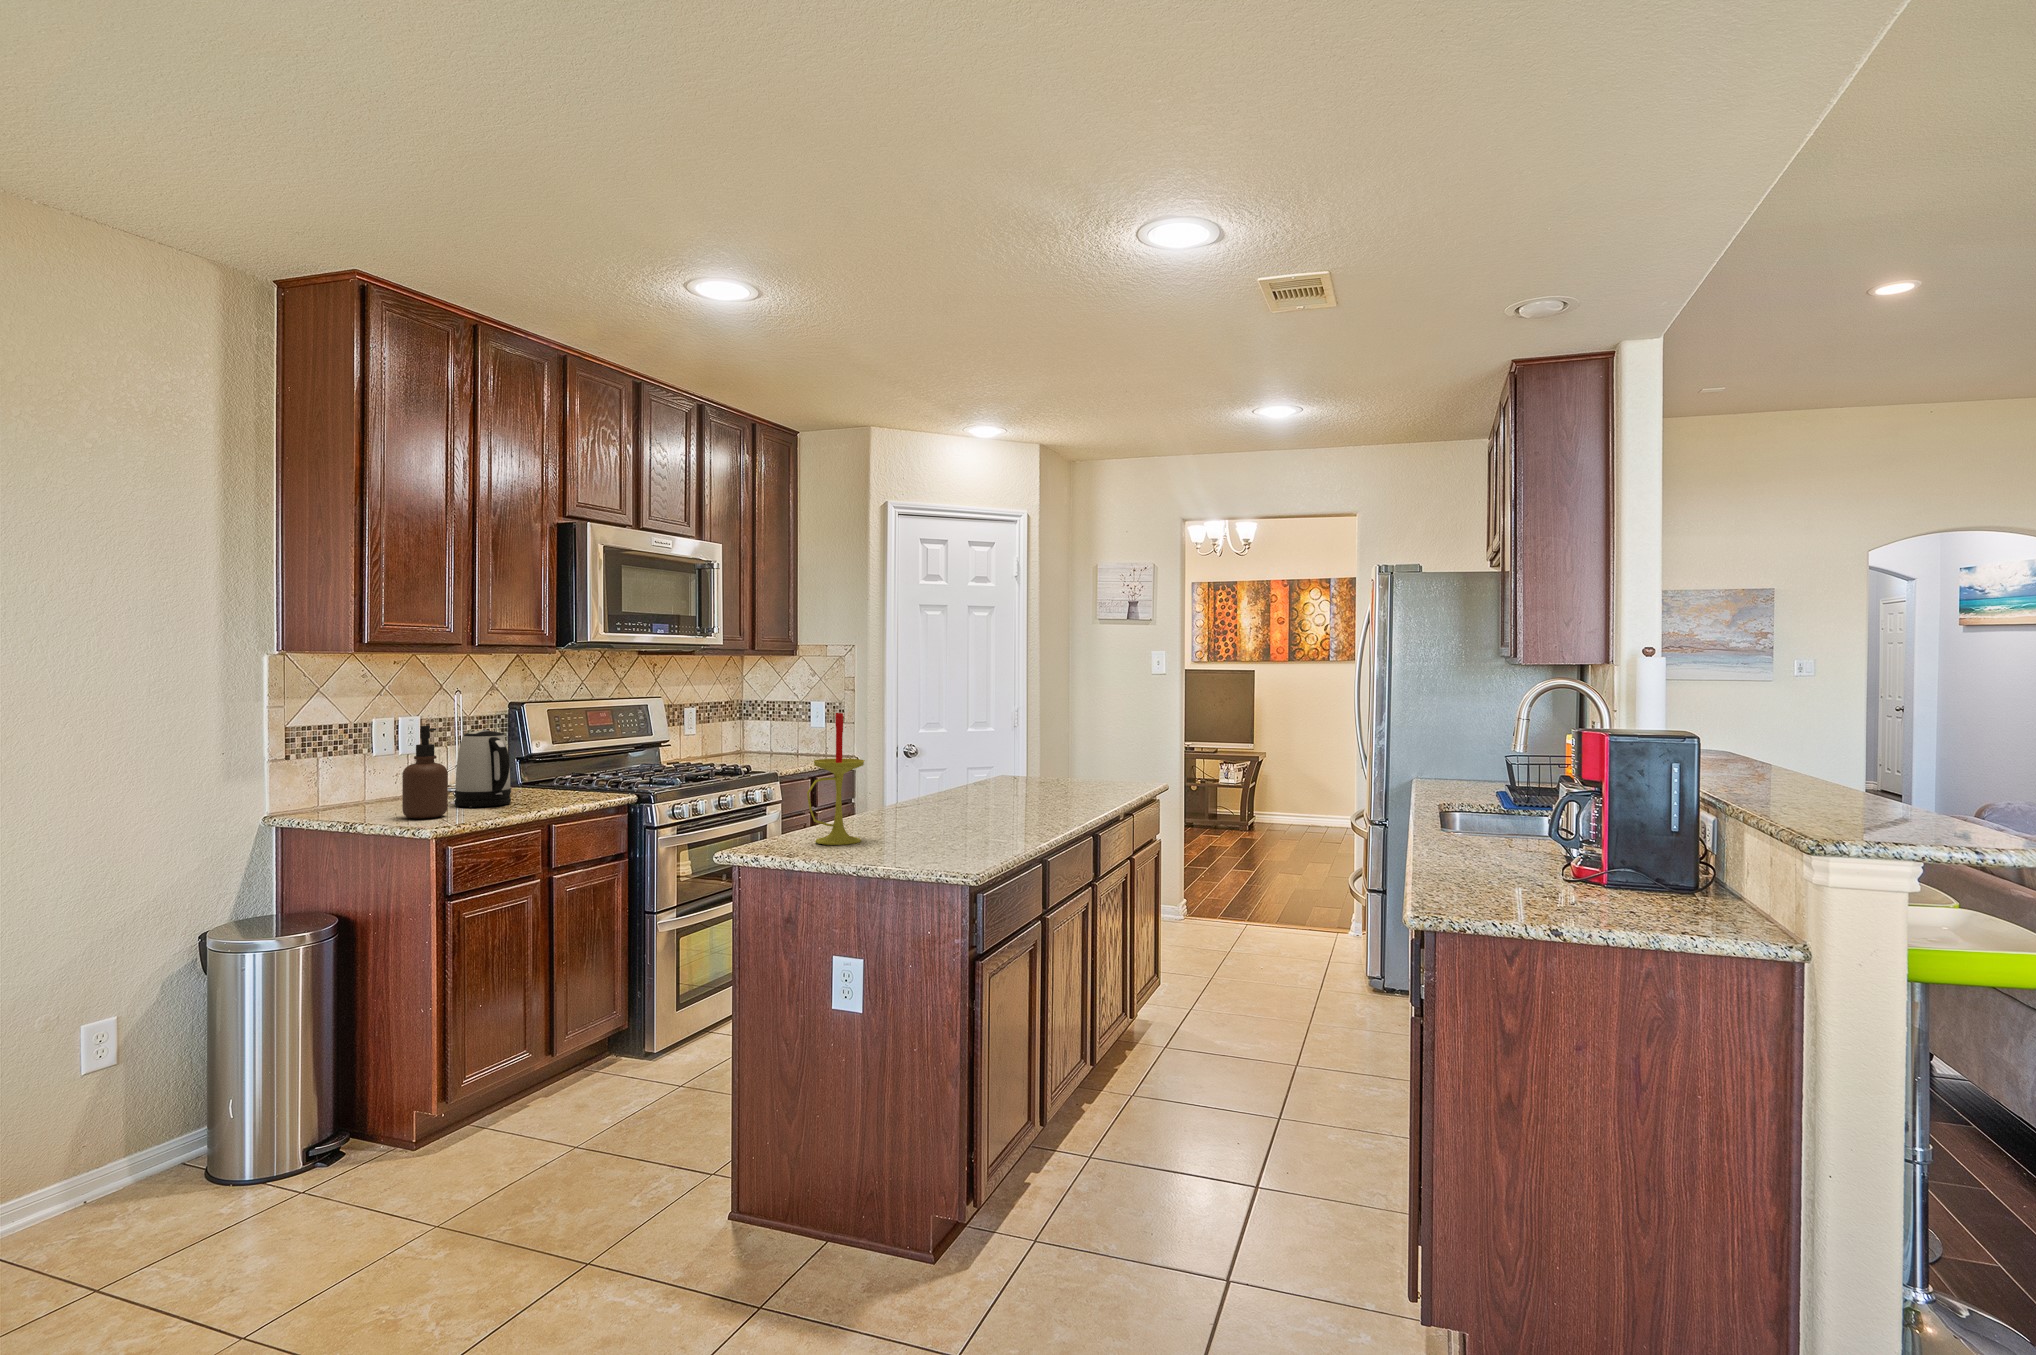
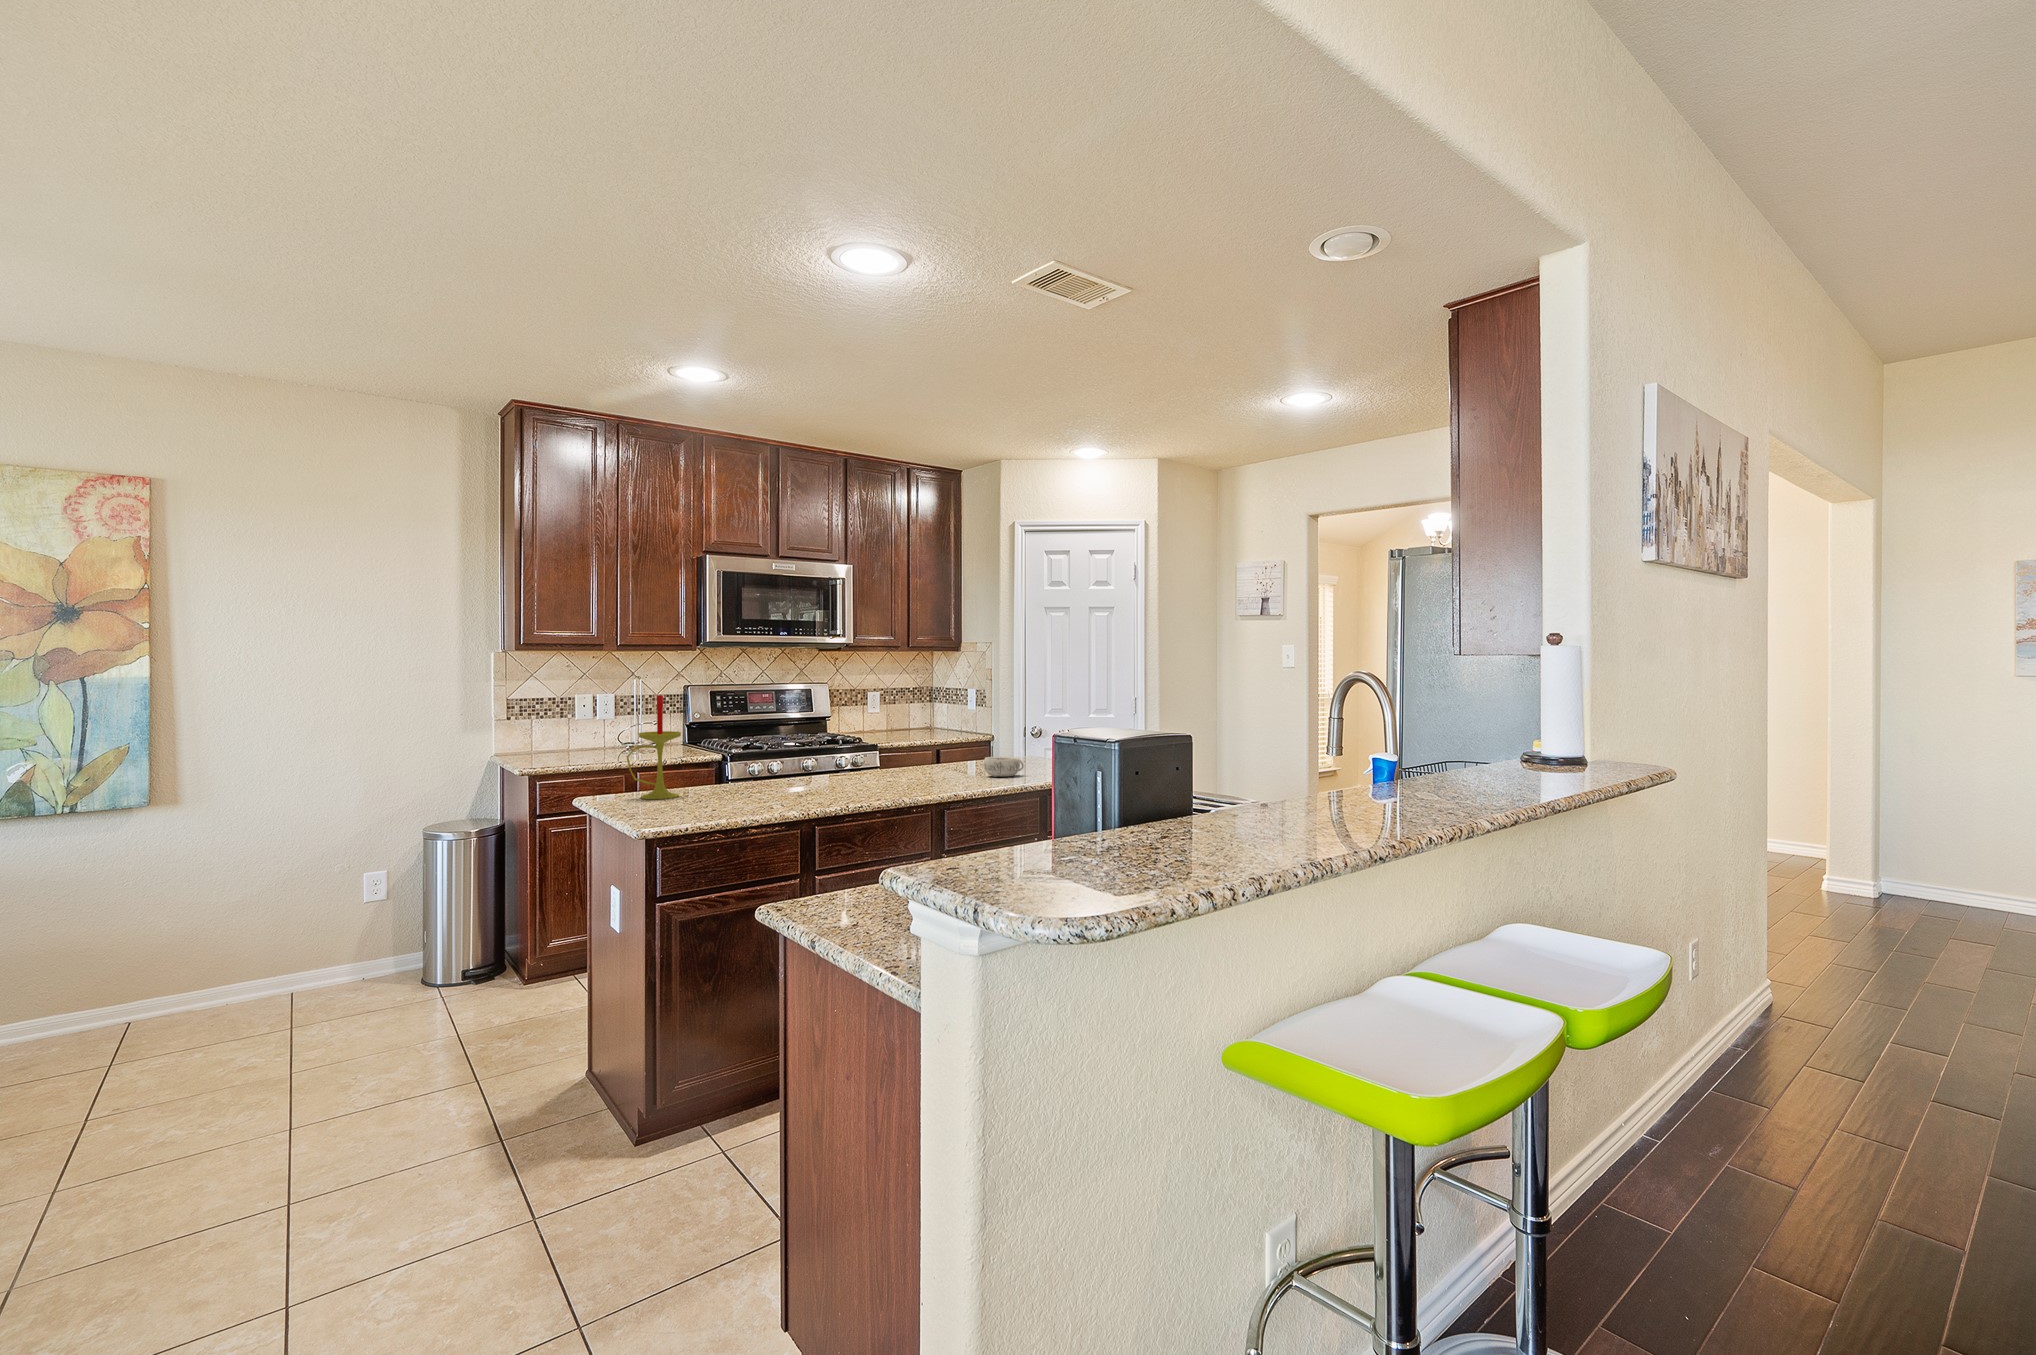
soap dispenser: present [402,726,448,819] -> none [535,700,564,762]
kettle: present [455,730,511,807] -> none [591,705,630,757]
decorative bowl: none [1062,773,1101,795] -> present [984,757,1024,777]

